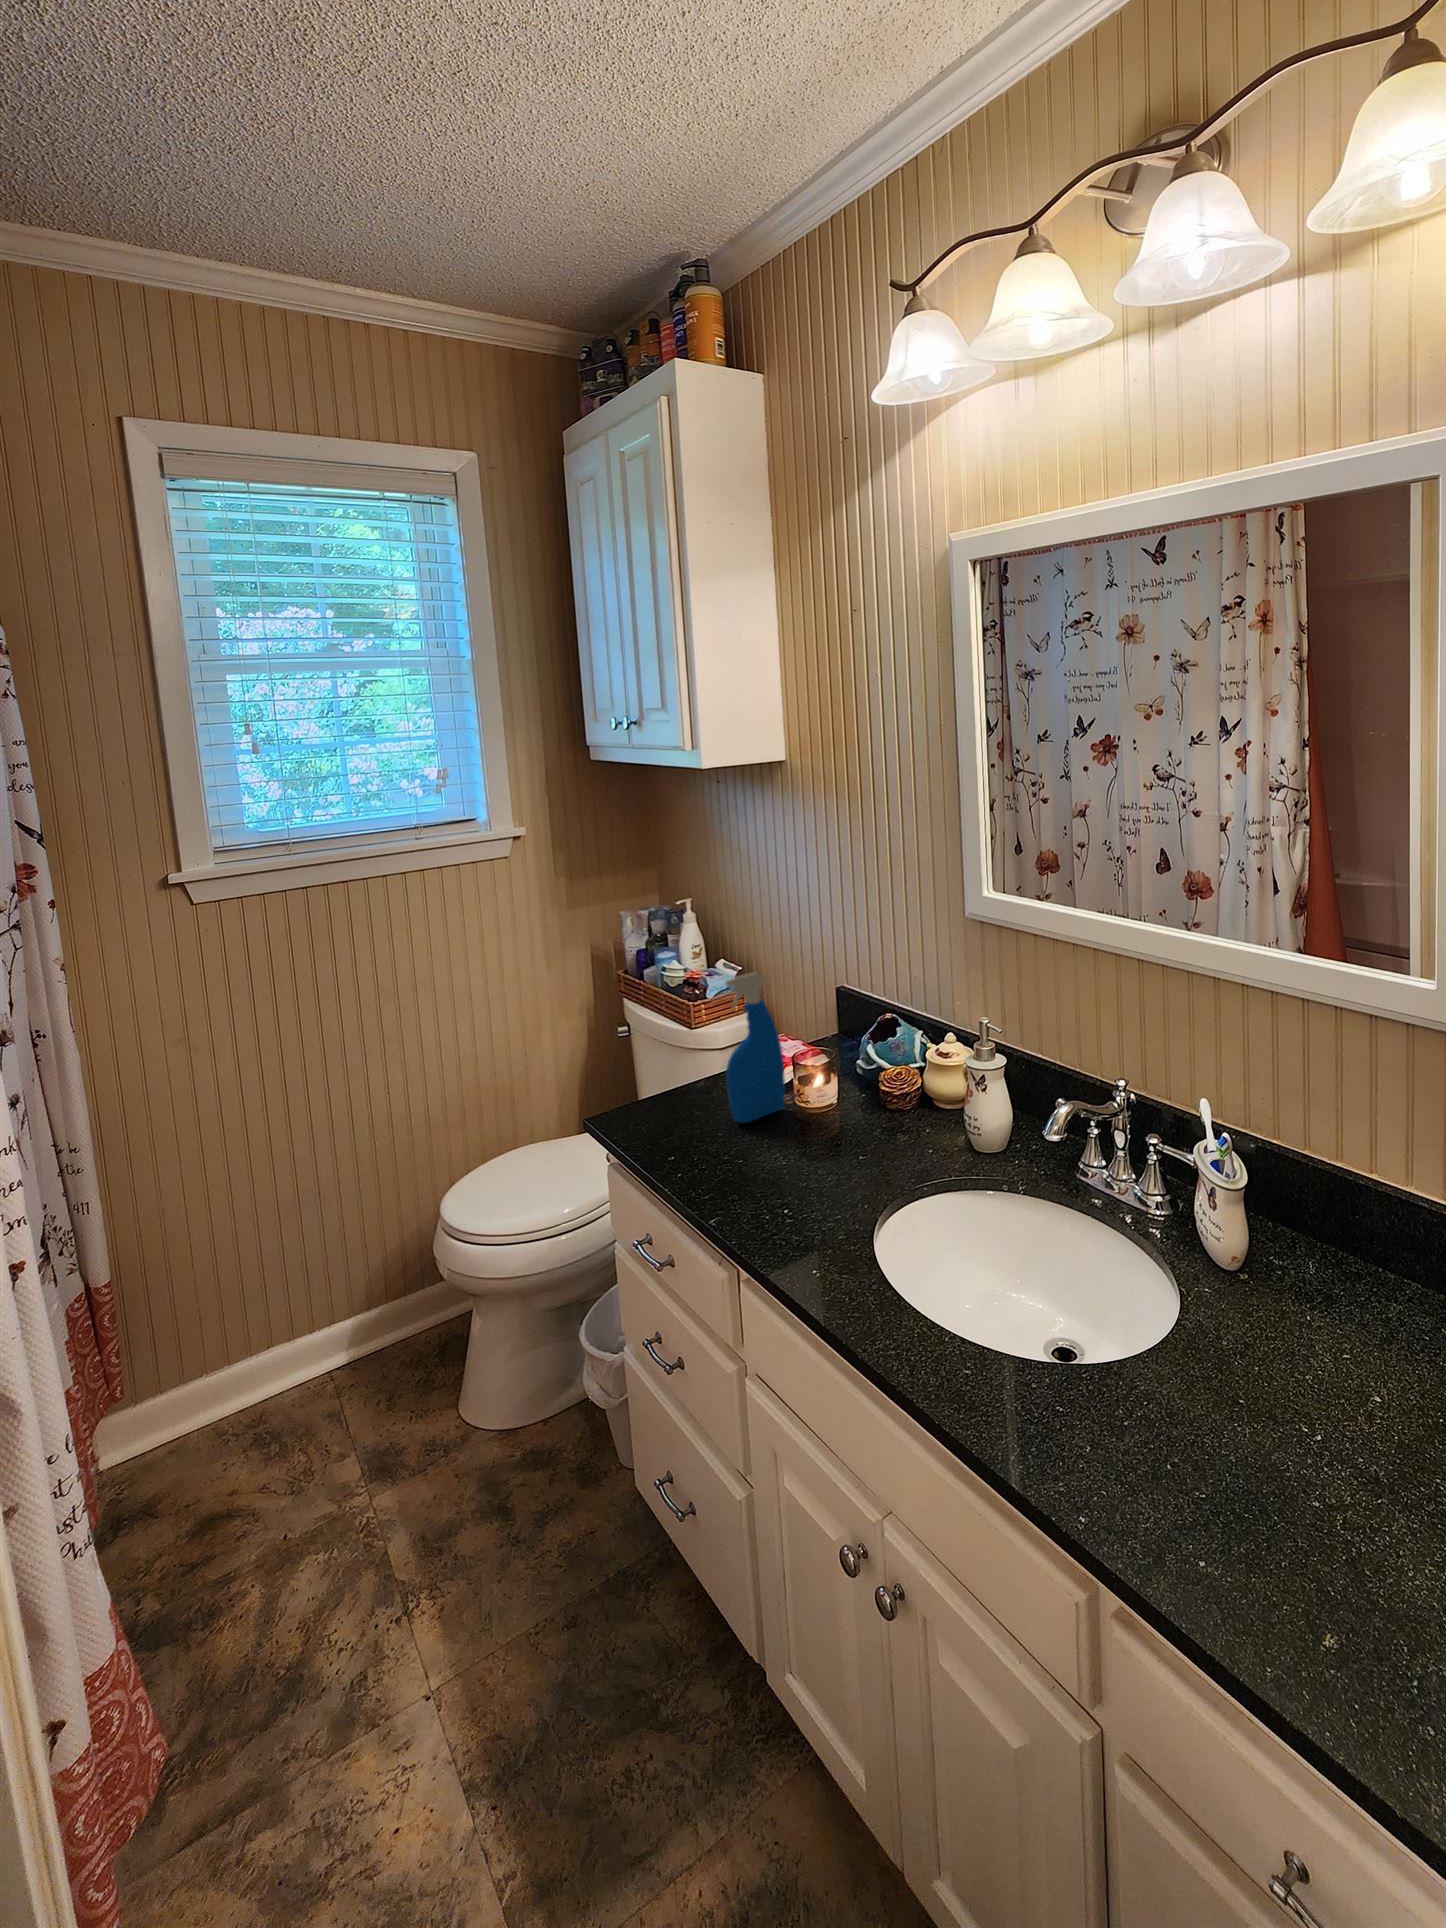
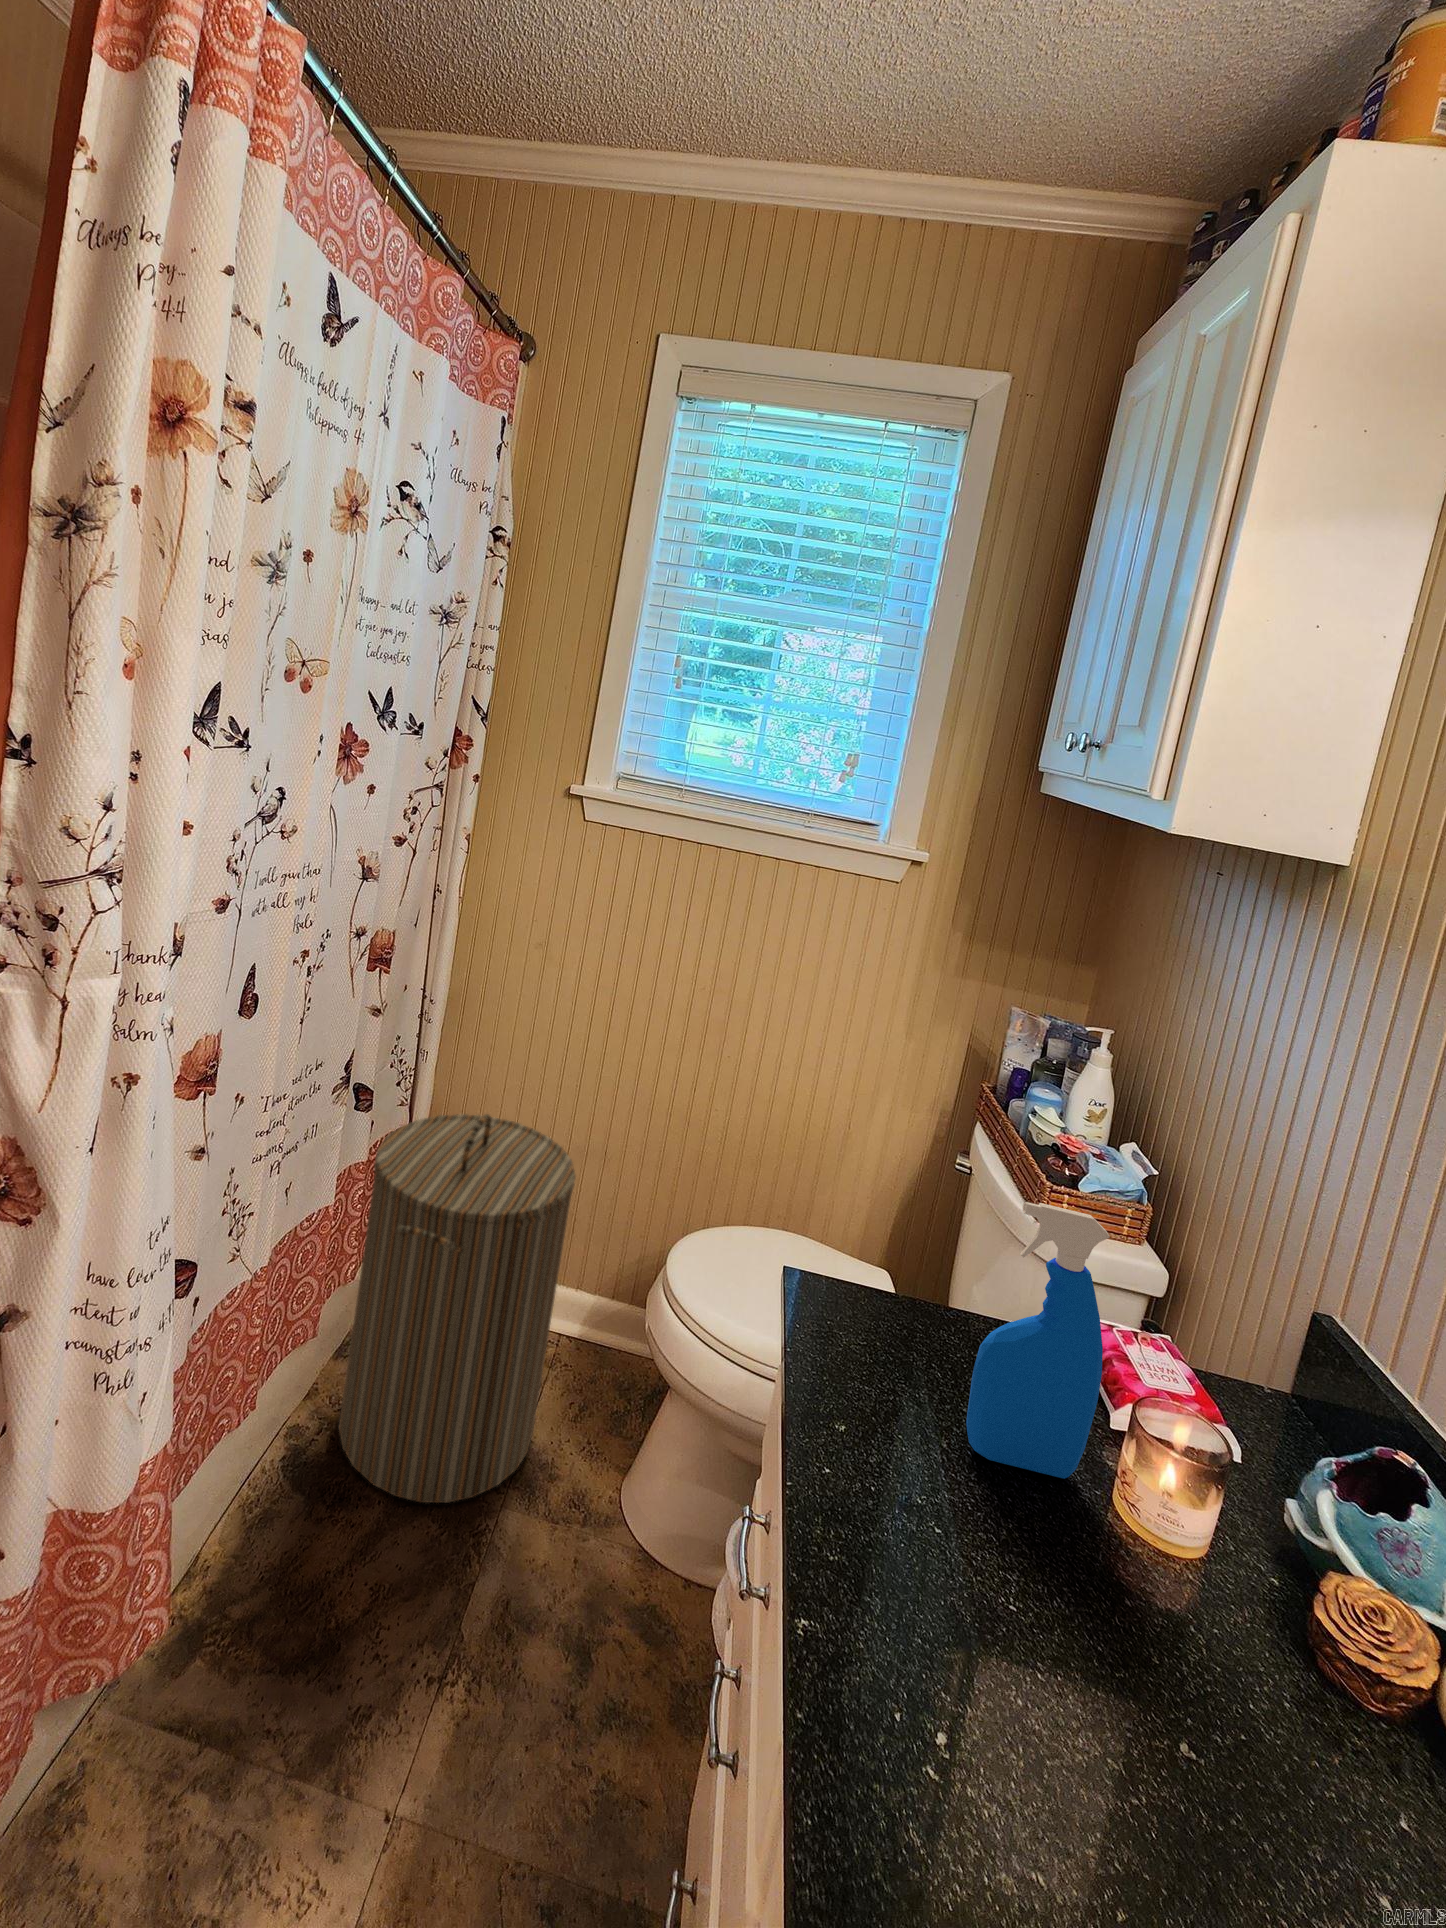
laundry hamper: none [101,1195,364,1592] -> present [339,1114,576,1503]

